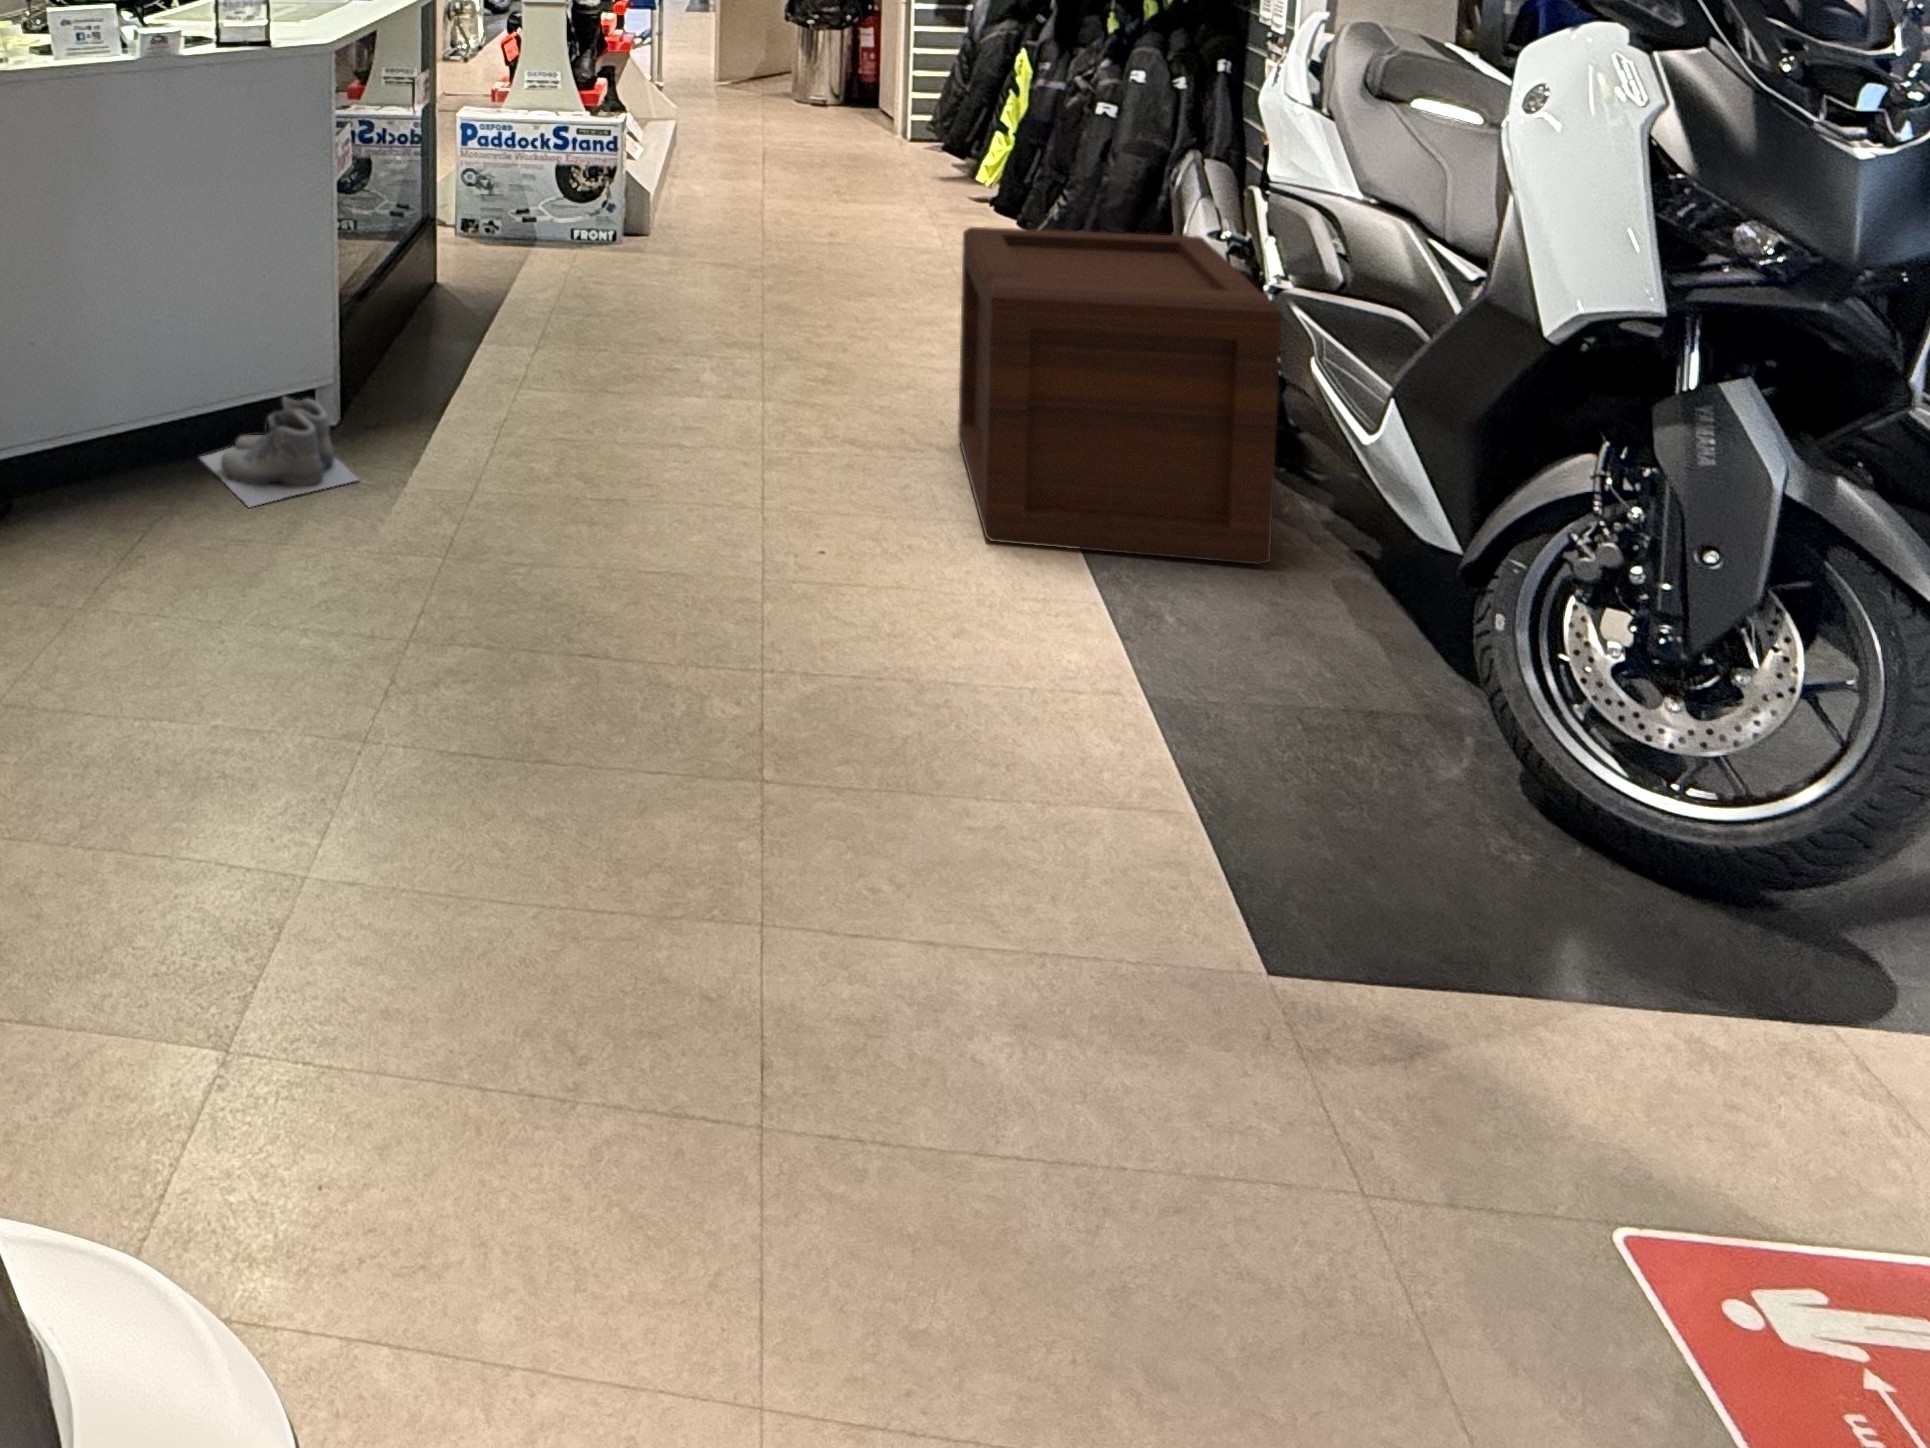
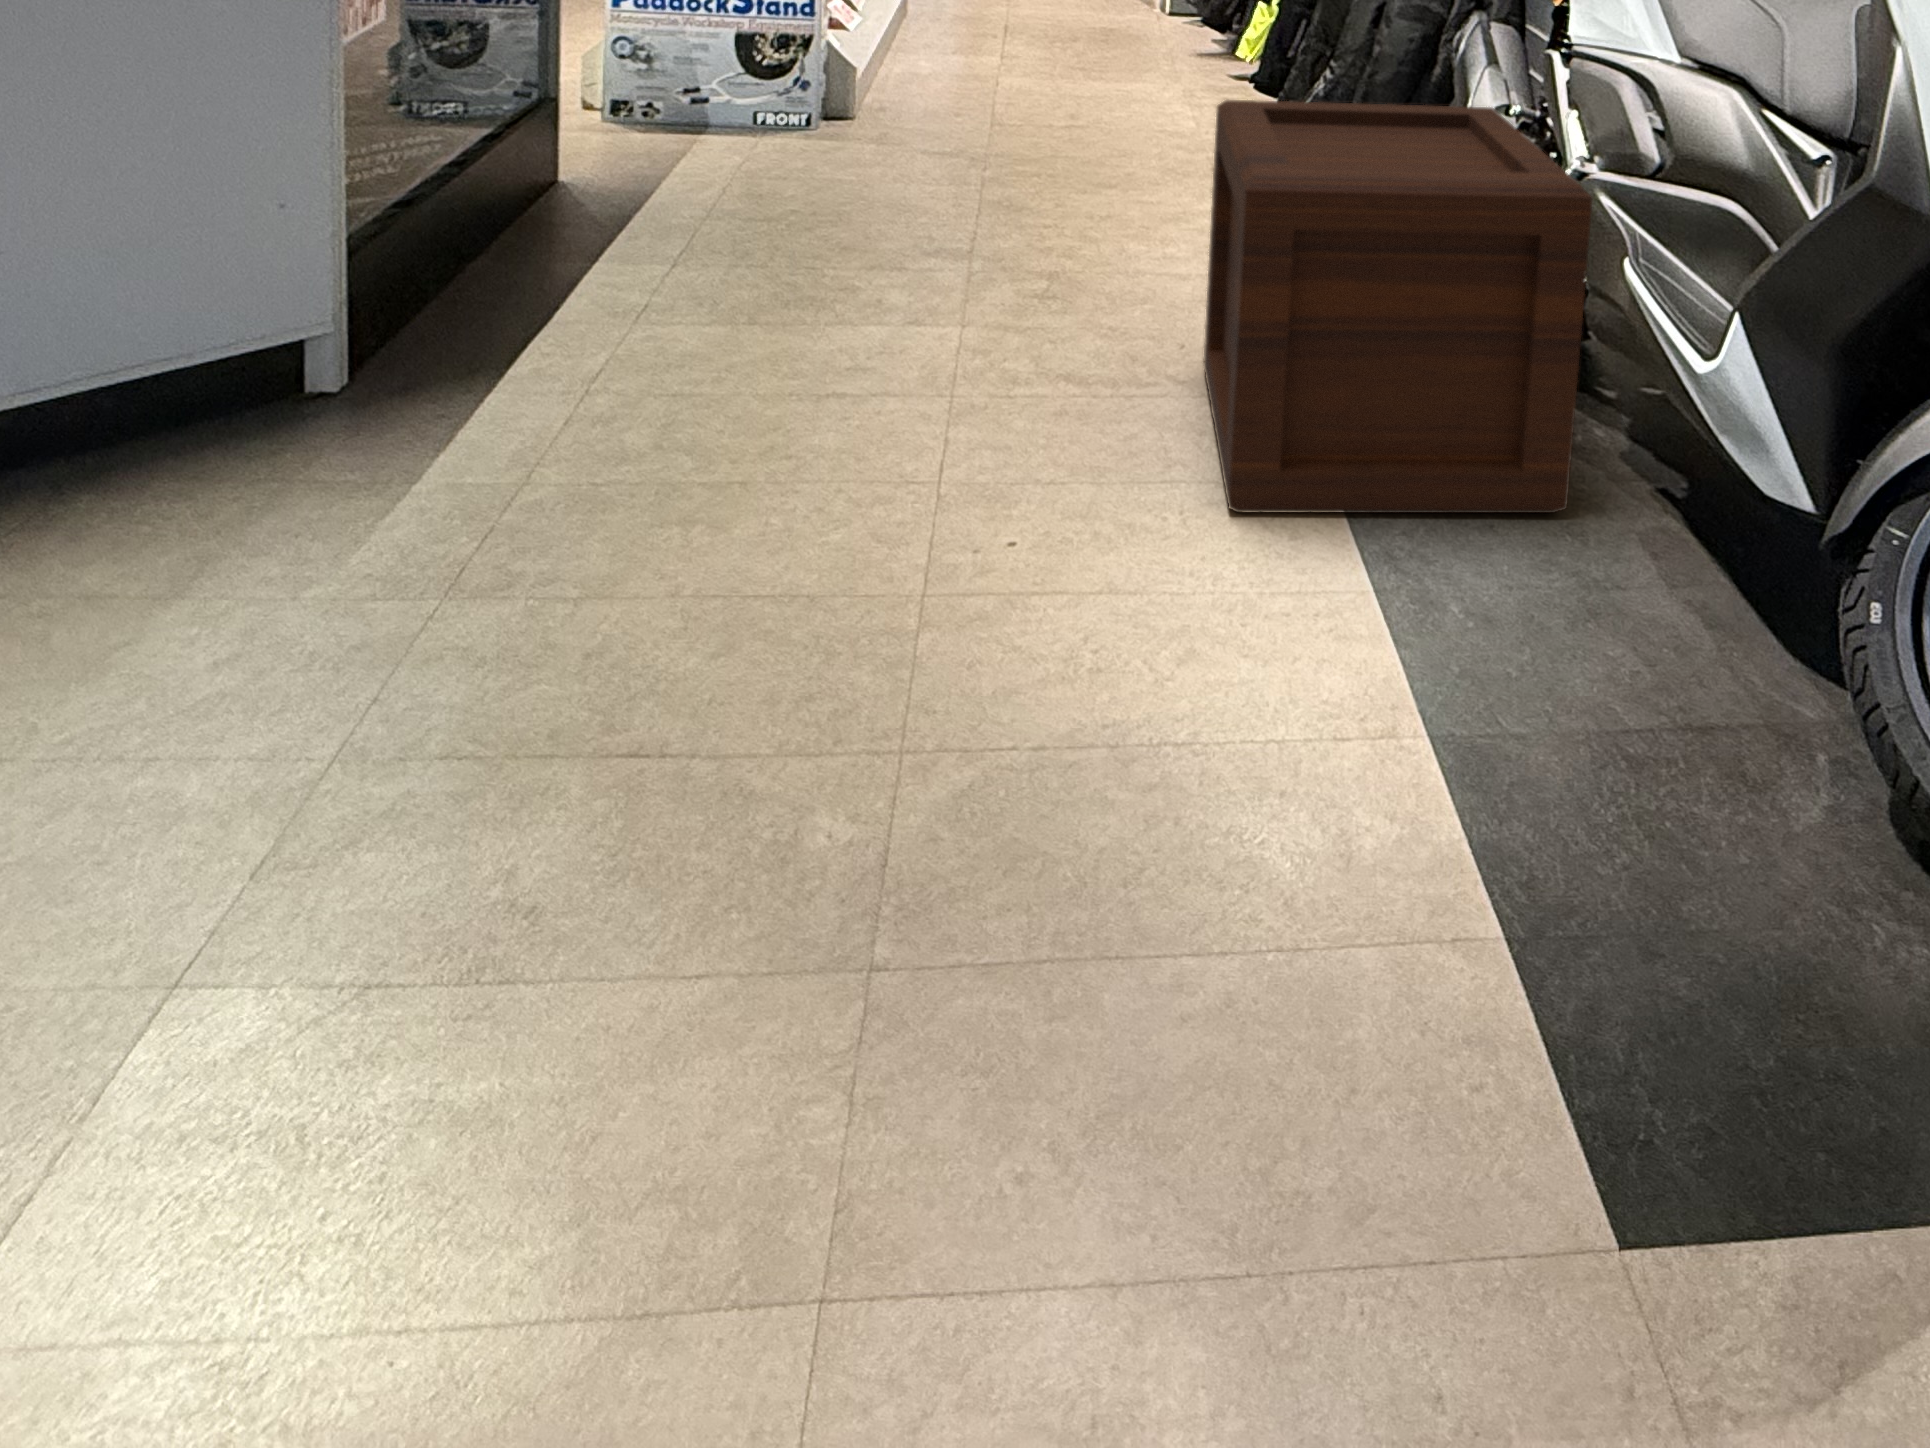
boots: present [201,397,358,507] -> none [31,378,314,571]

